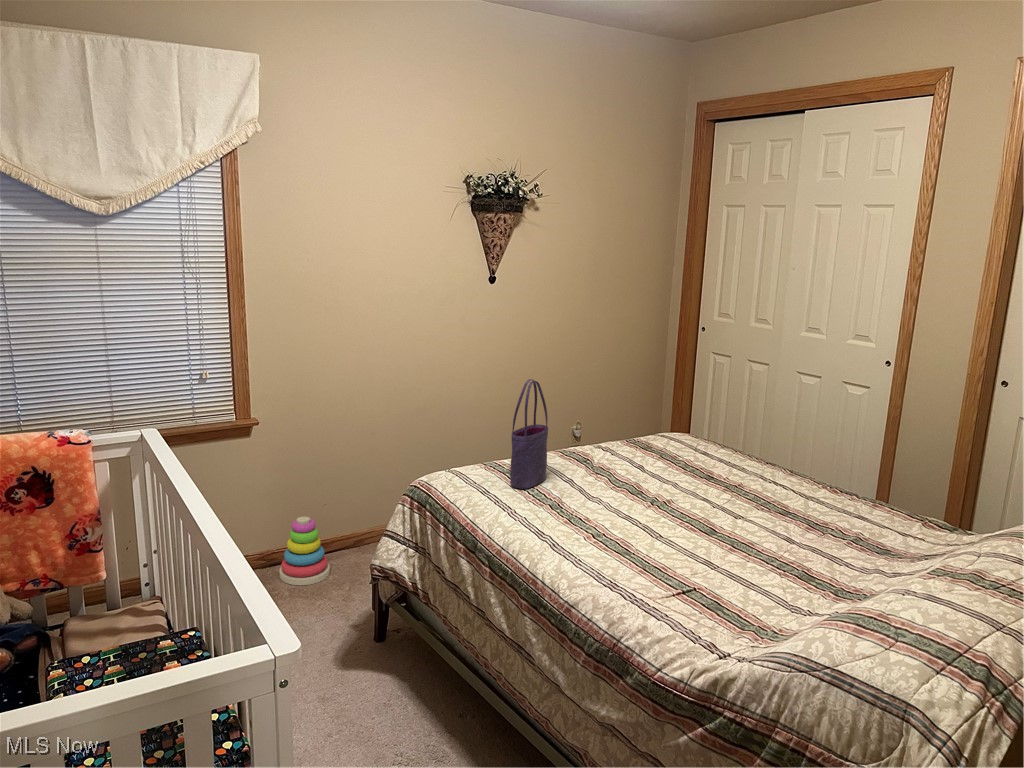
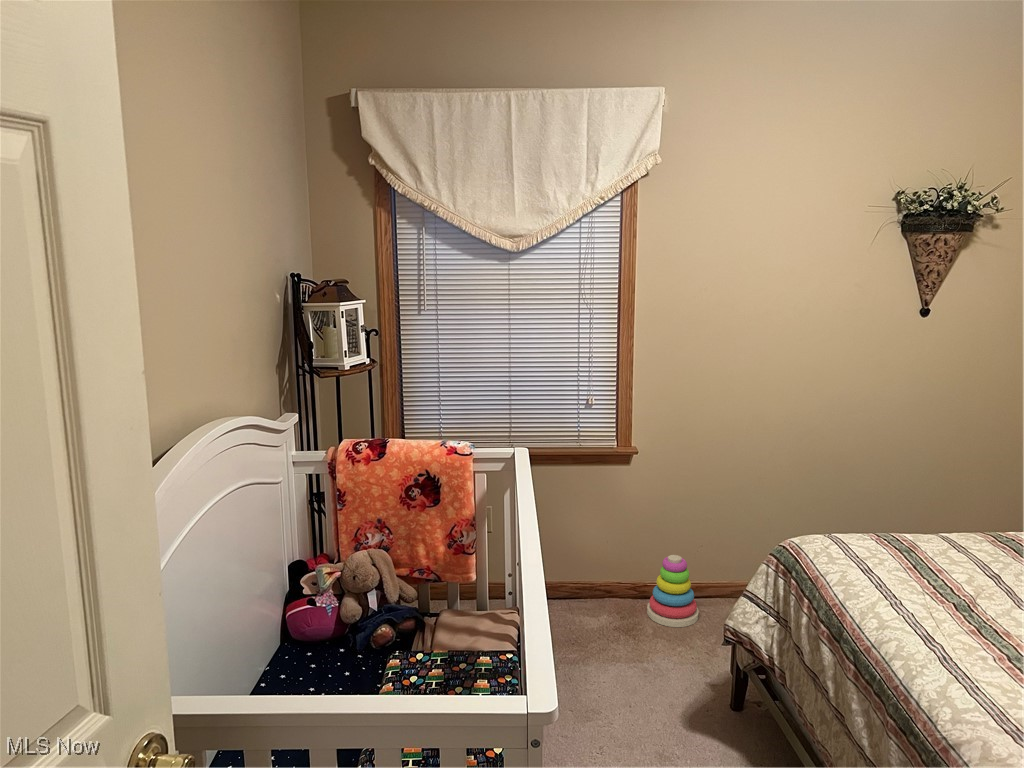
tote bag: present [510,379,548,489] -> none [905,440,965,576]

